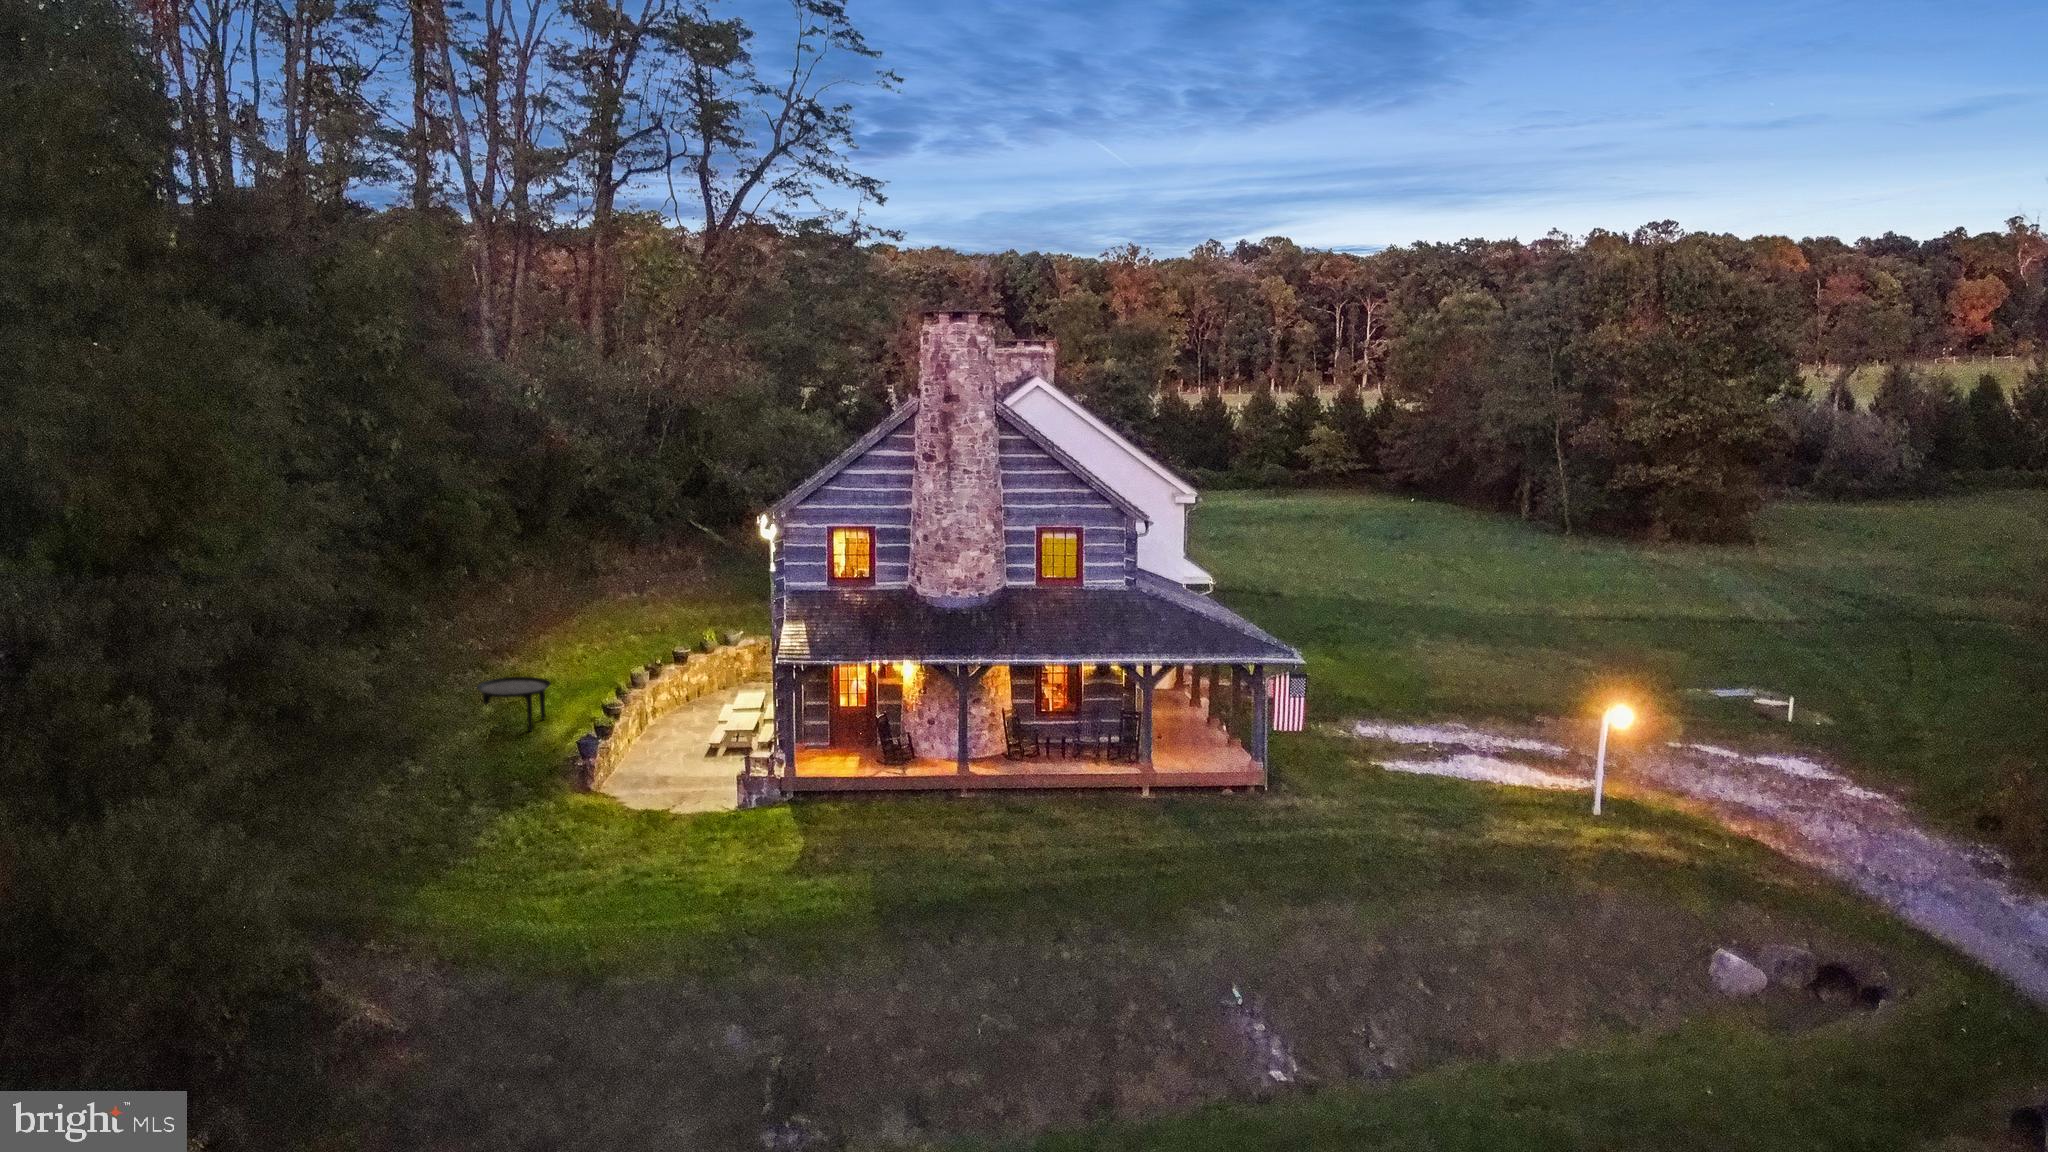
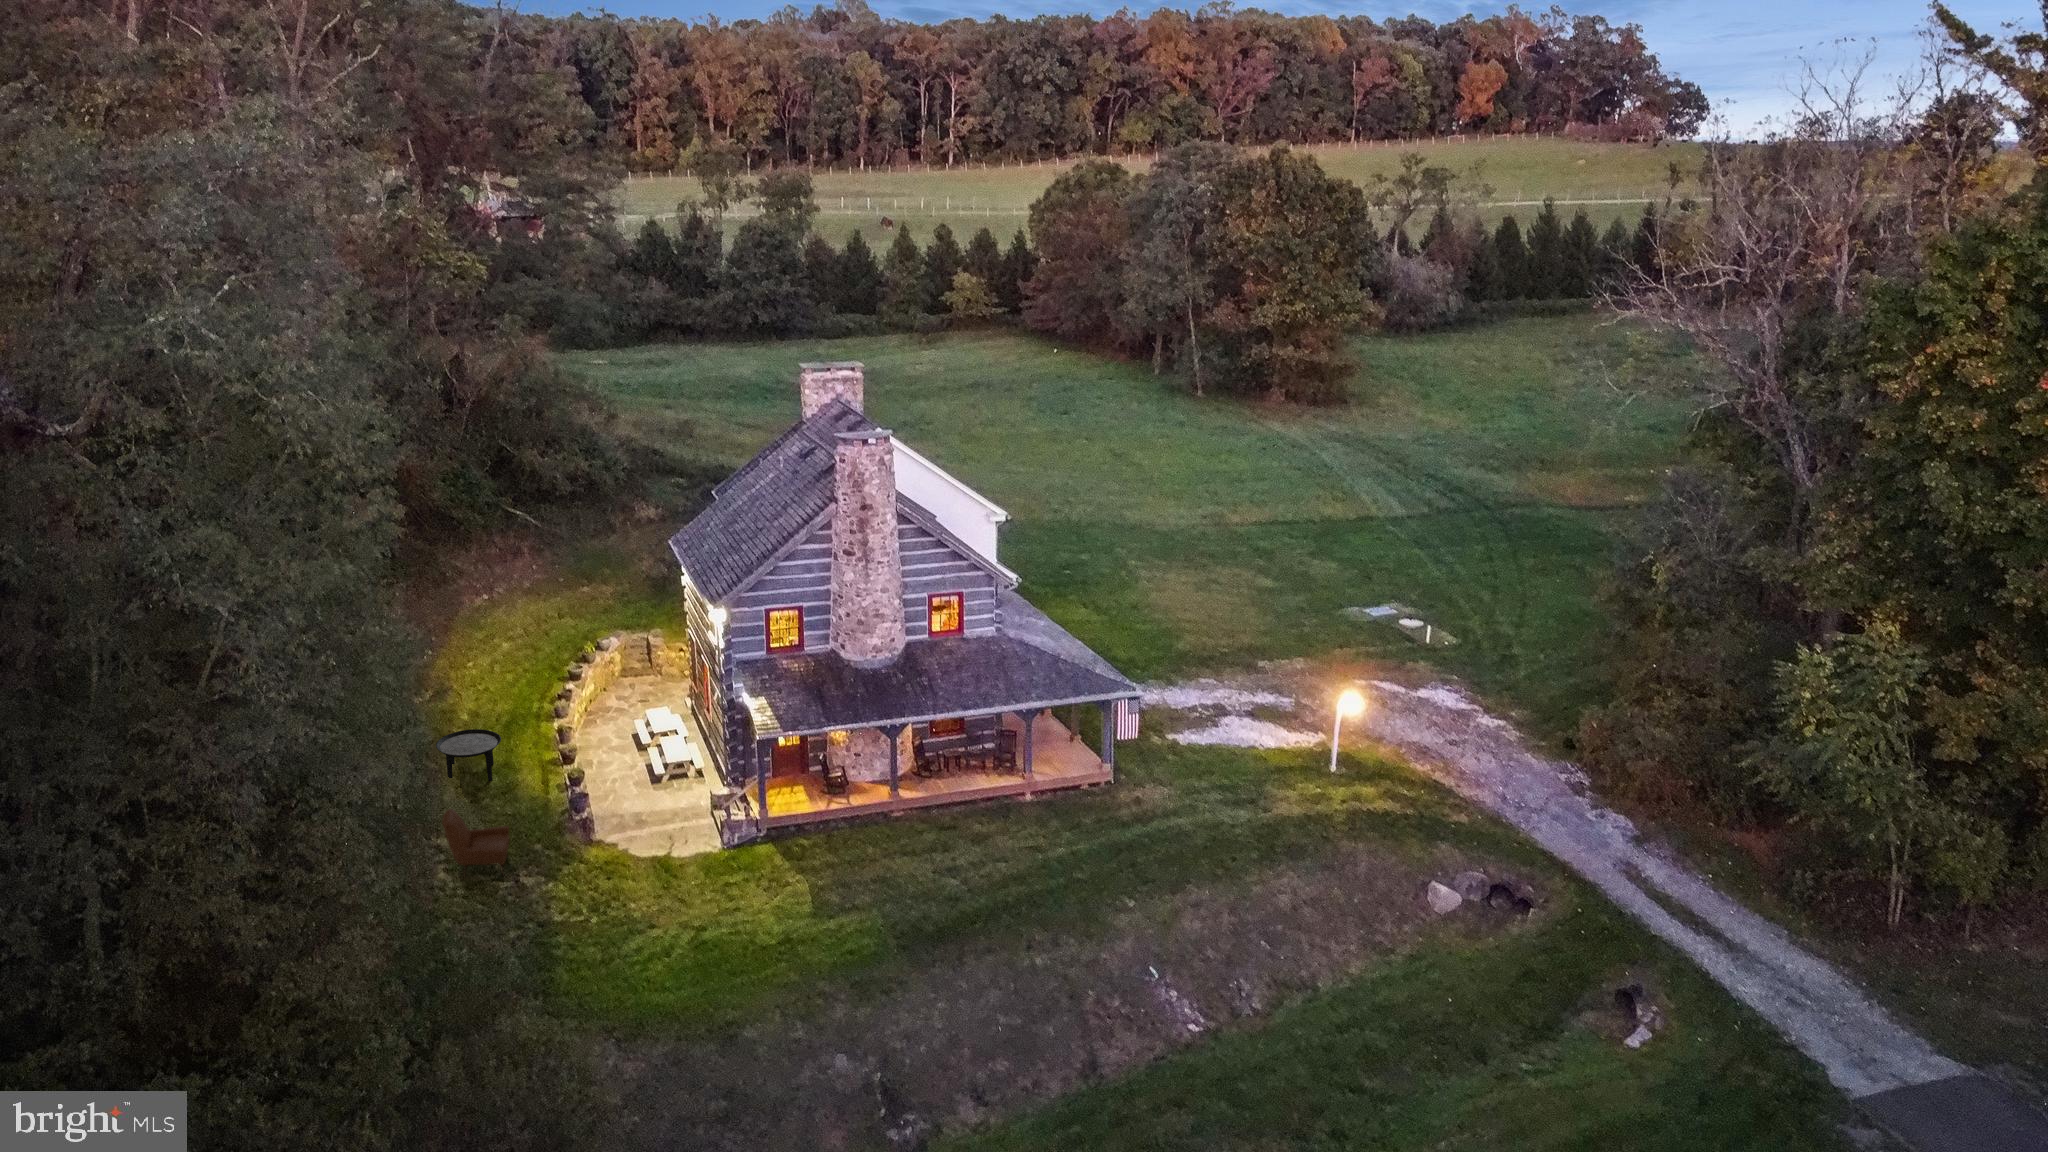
chair: none [408,721,495,806] -> present [442,809,510,877]

